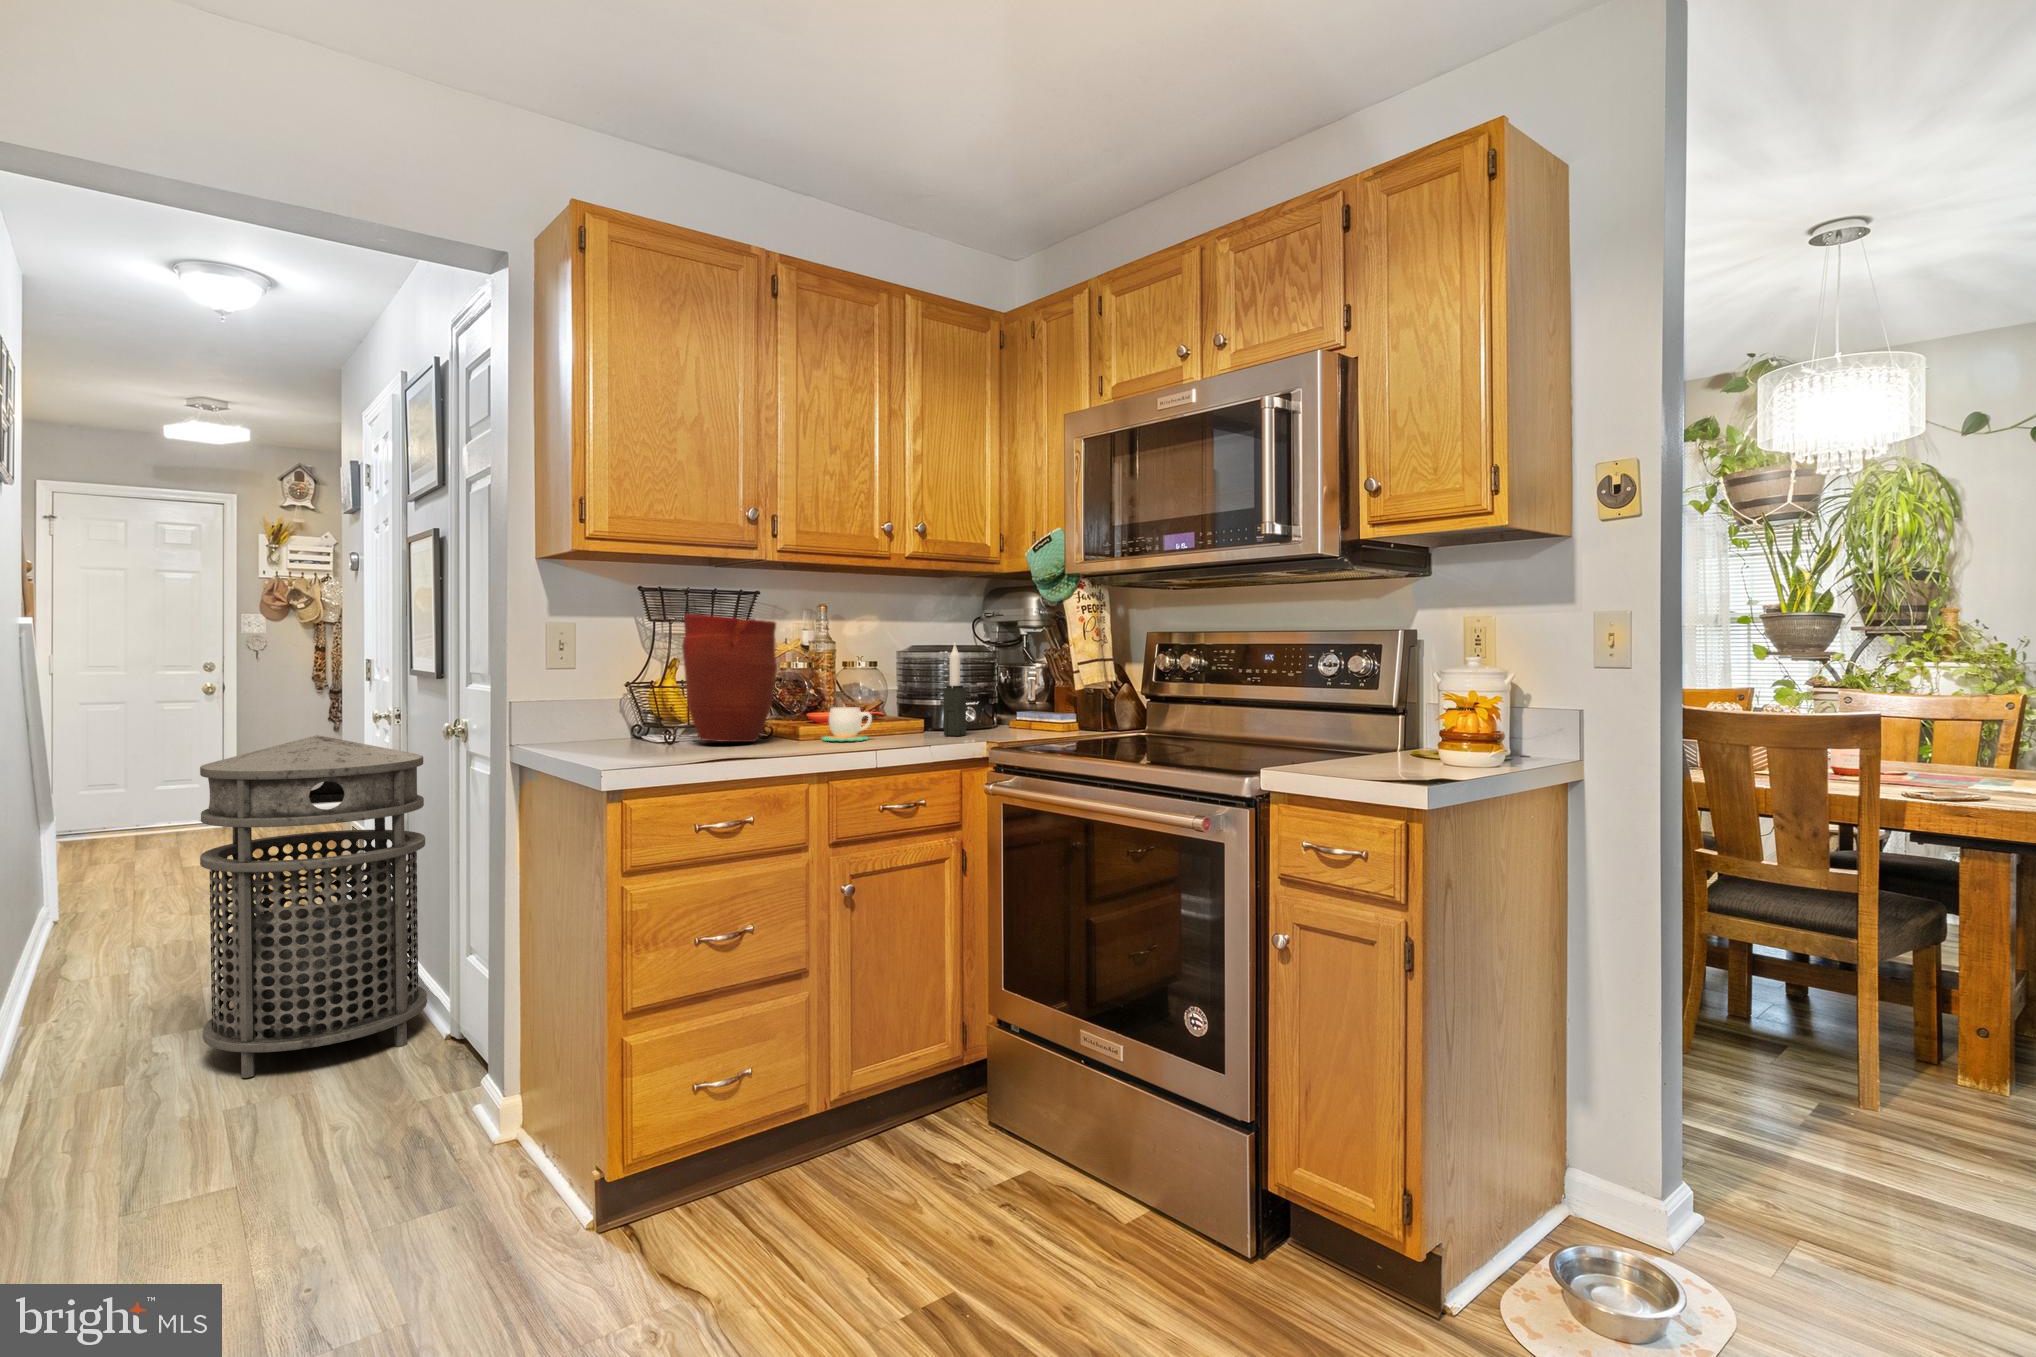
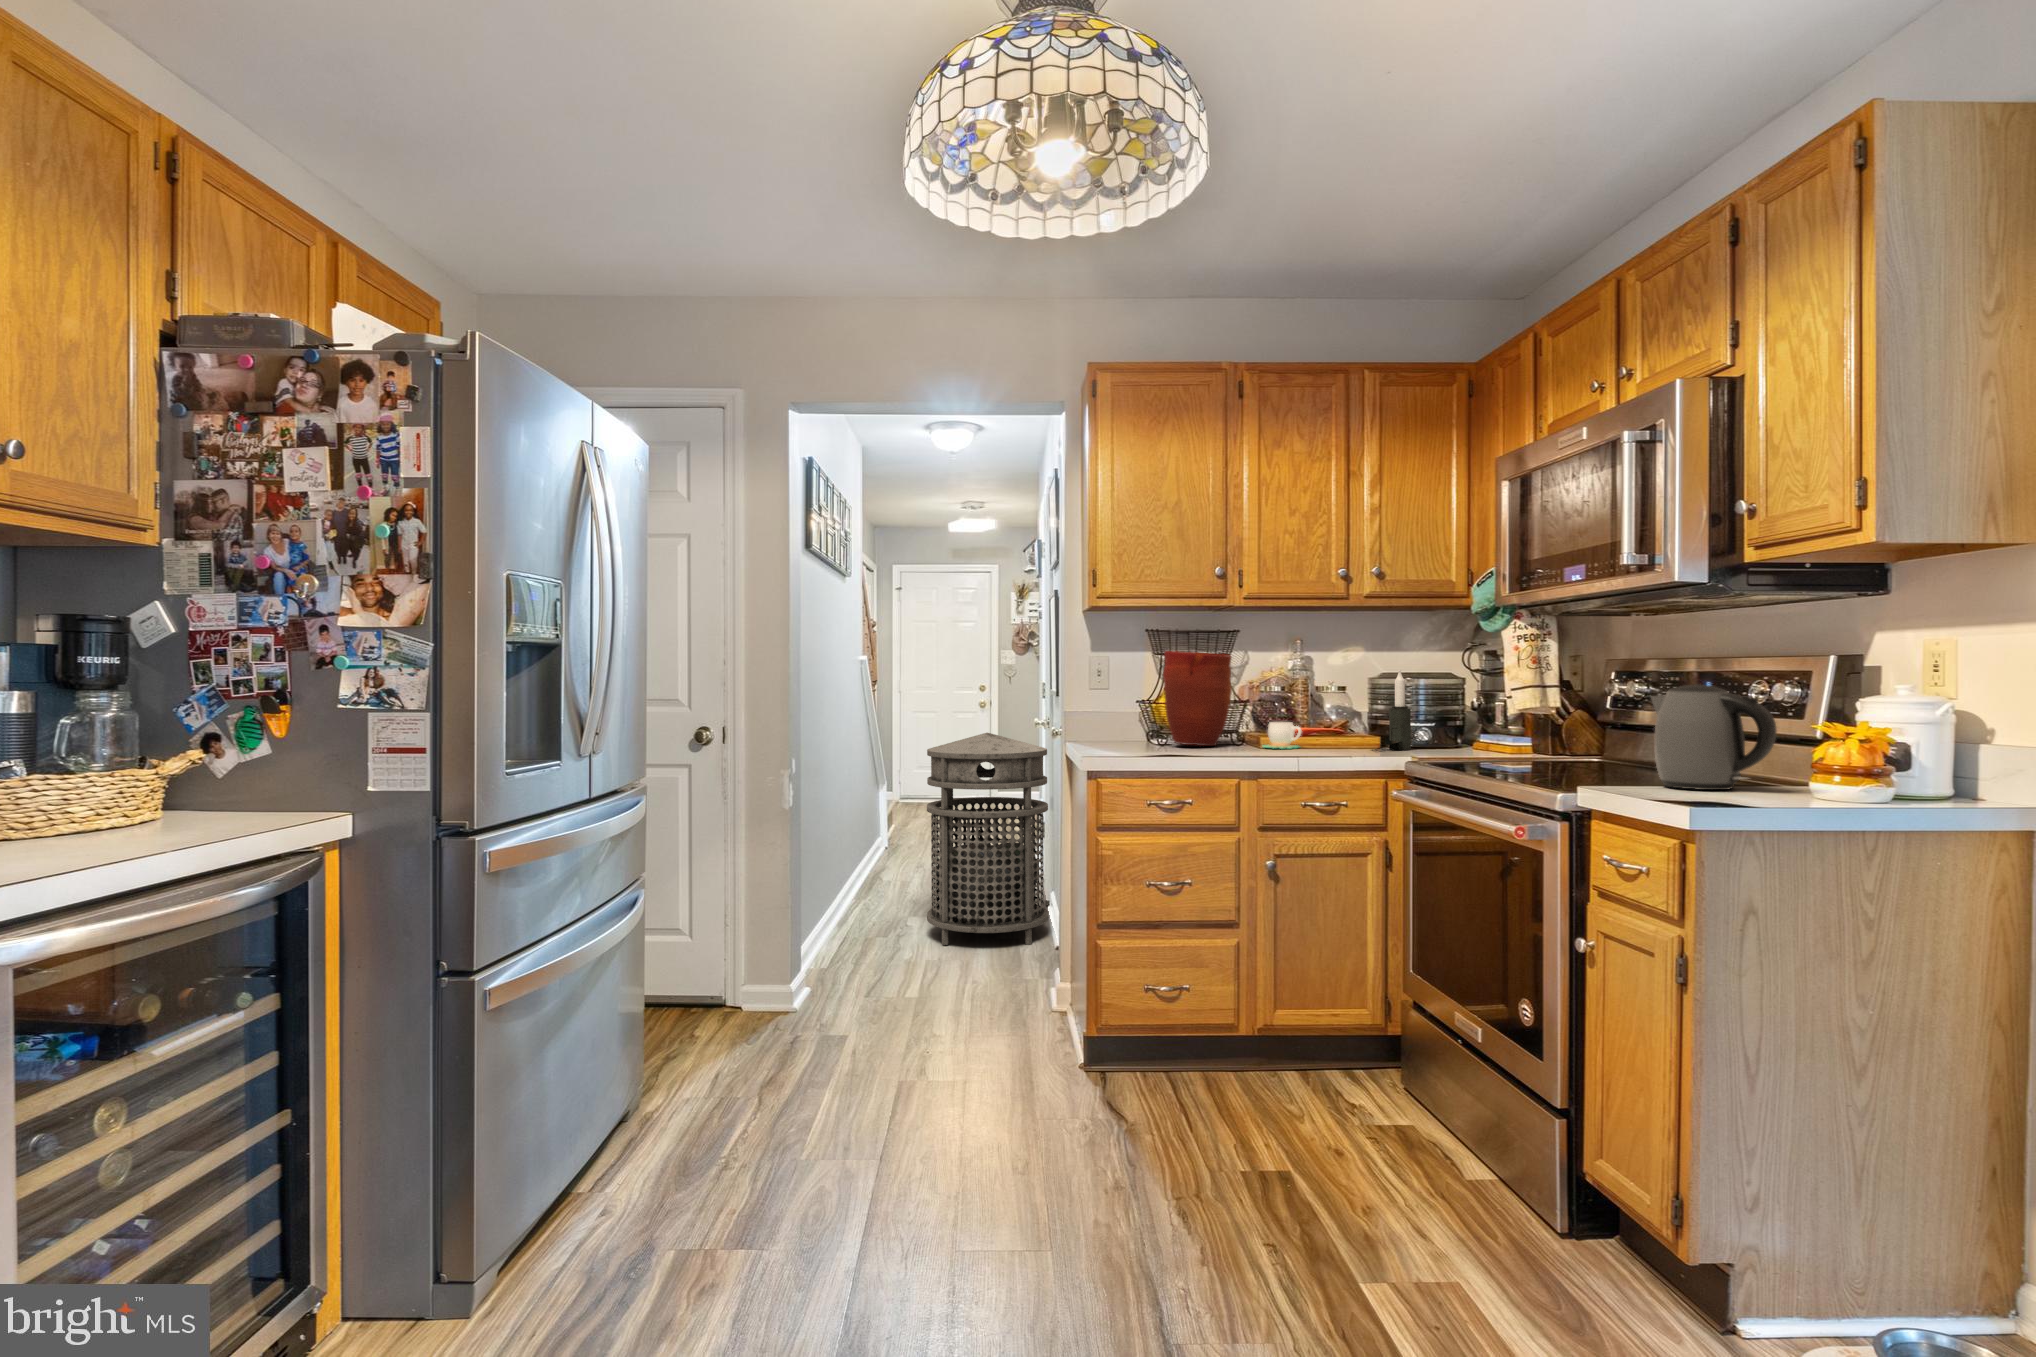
kettle: none [1294,659,1407,765] -> present [1651,685,1777,790]

